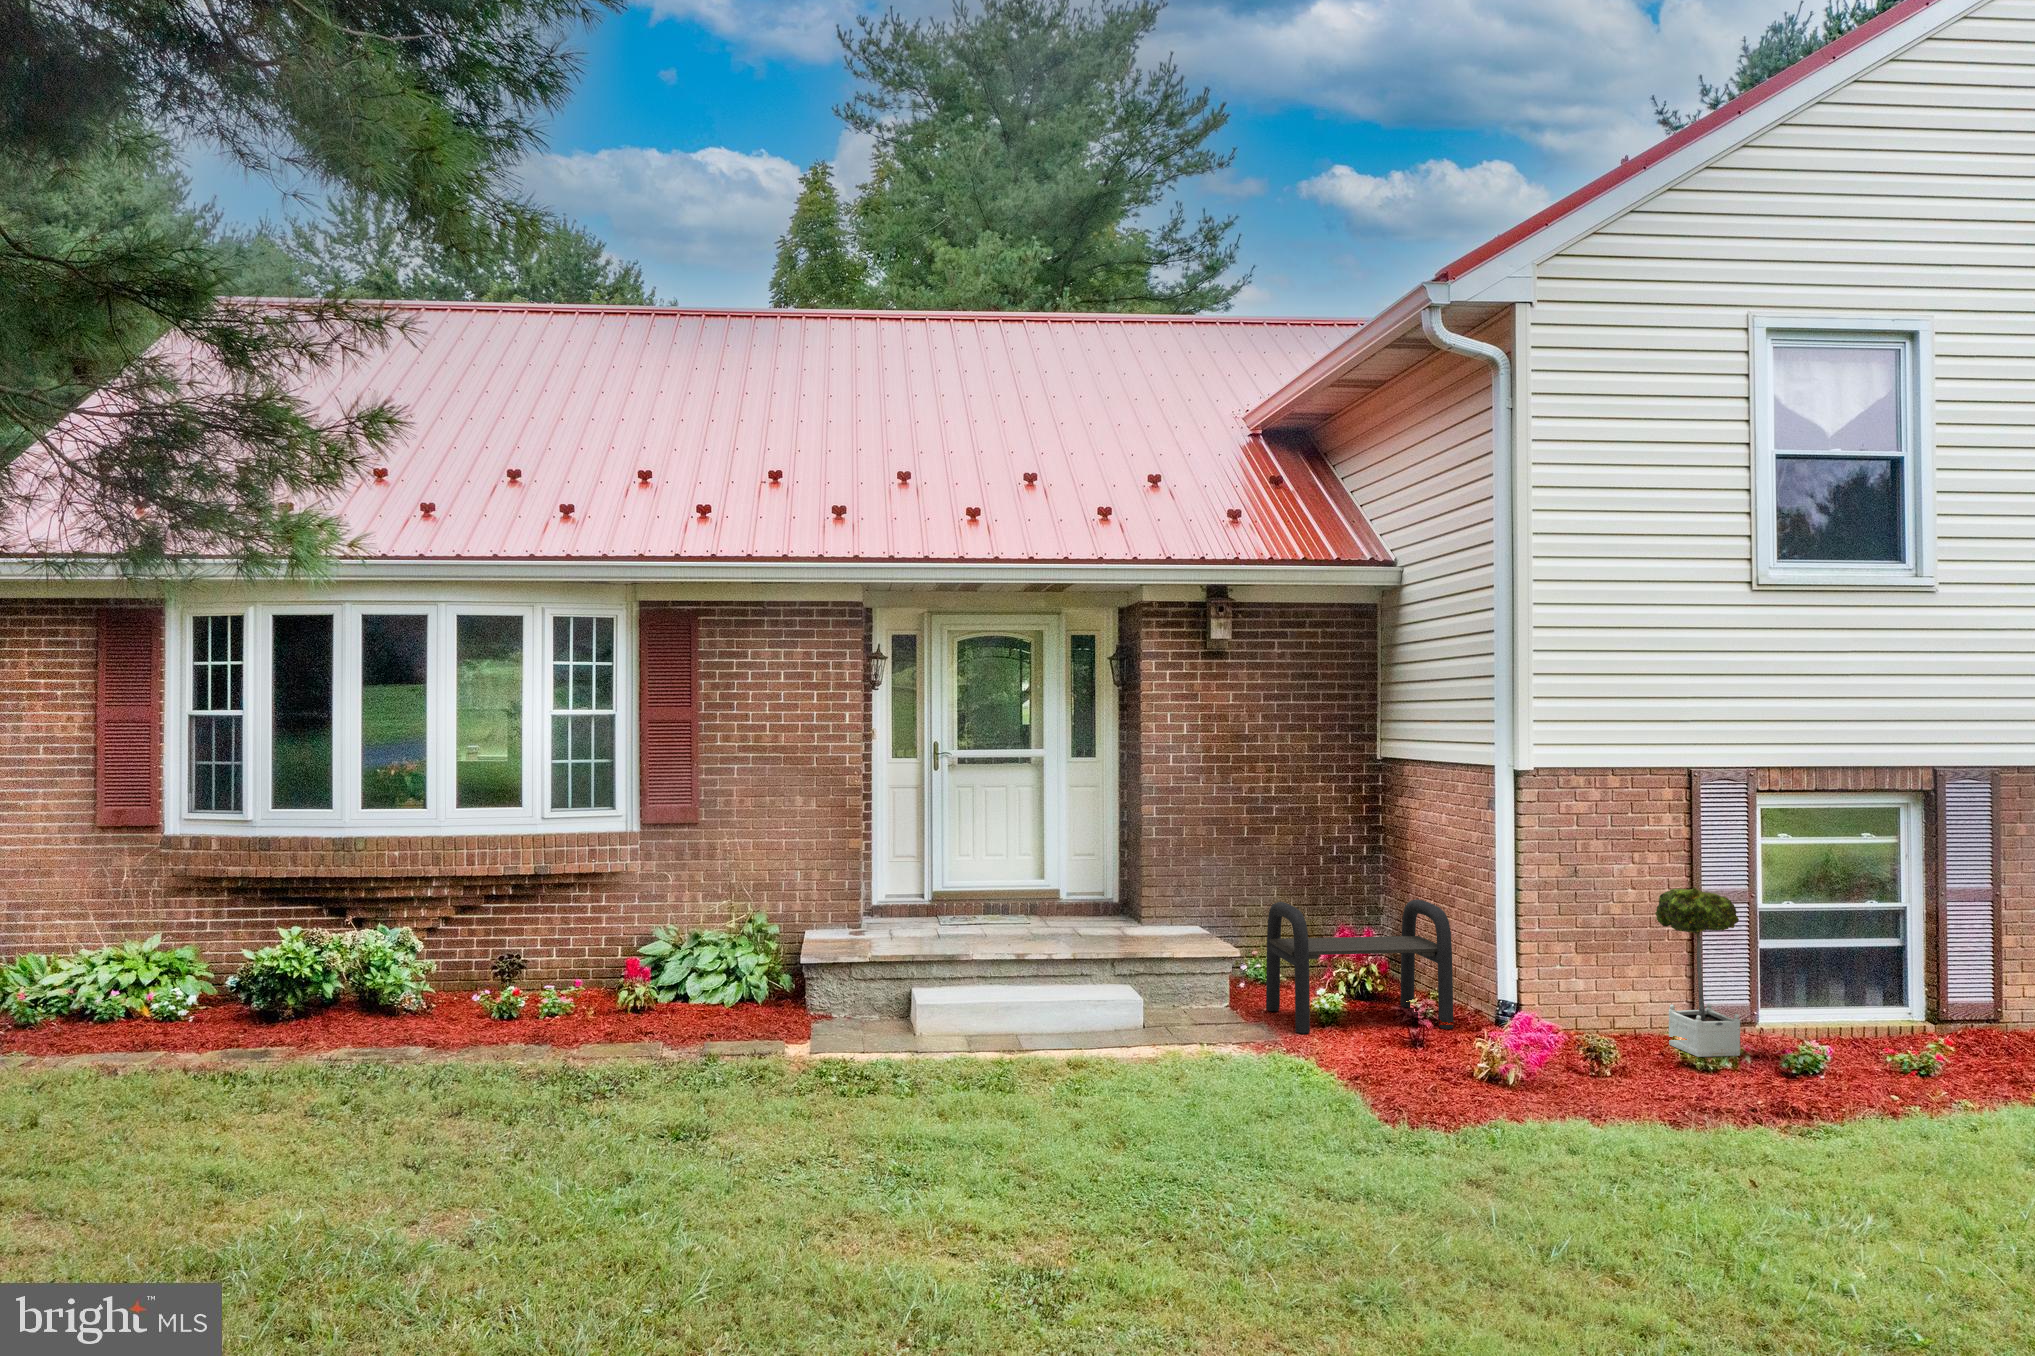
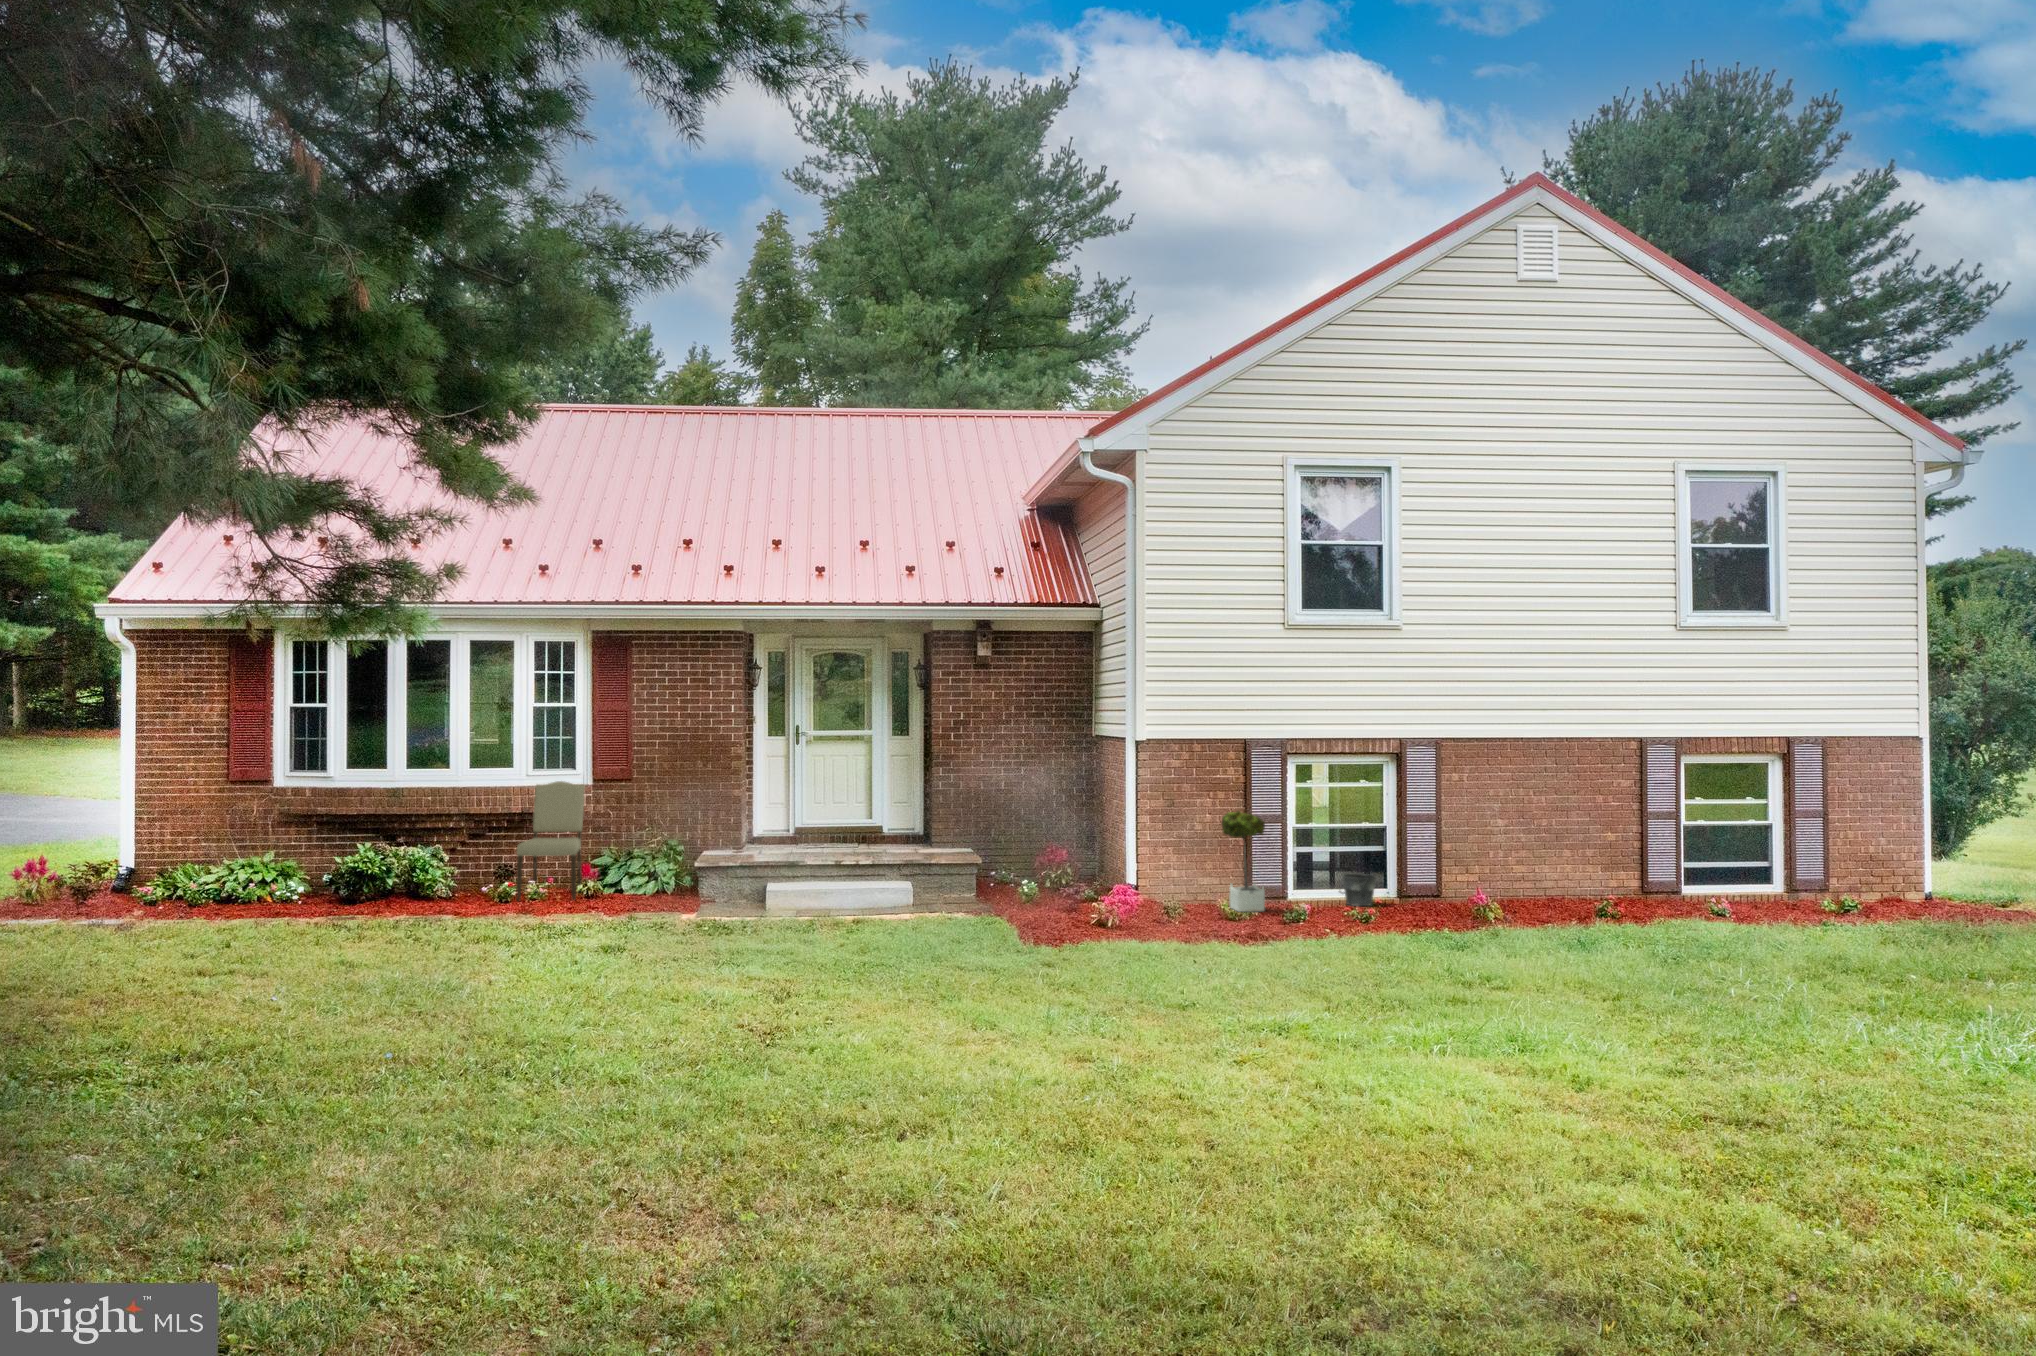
chair: none [520,827,629,1019] -> present [516,781,585,901]
bench: present [1266,899,1453,1034] -> none [999,825,1108,905]
bucket: none [1832,984,1904,1041] -> present [1340,874,1376,906]

